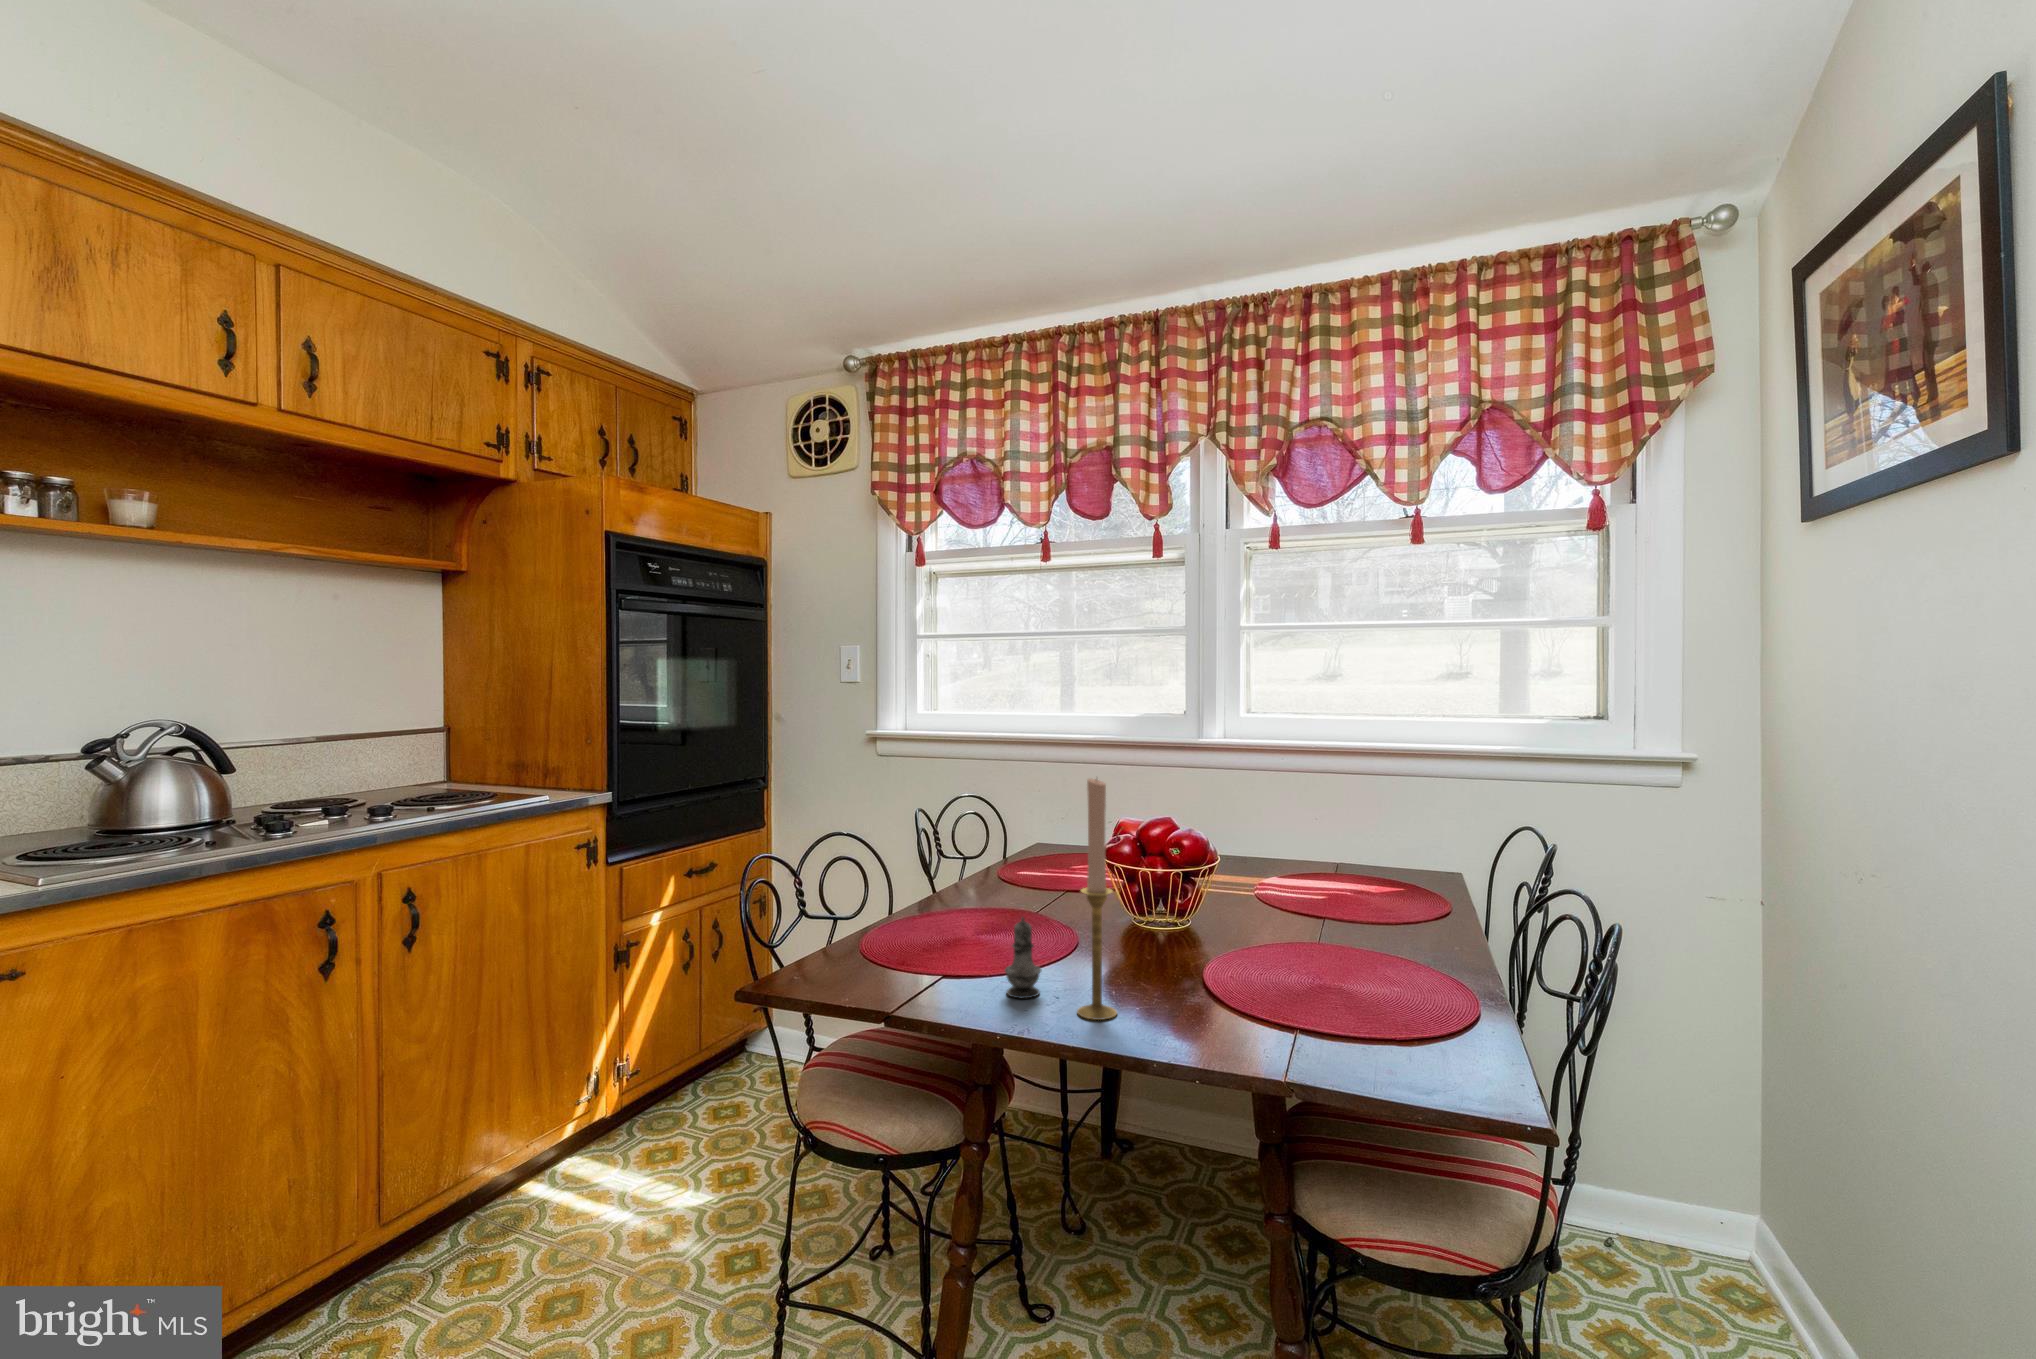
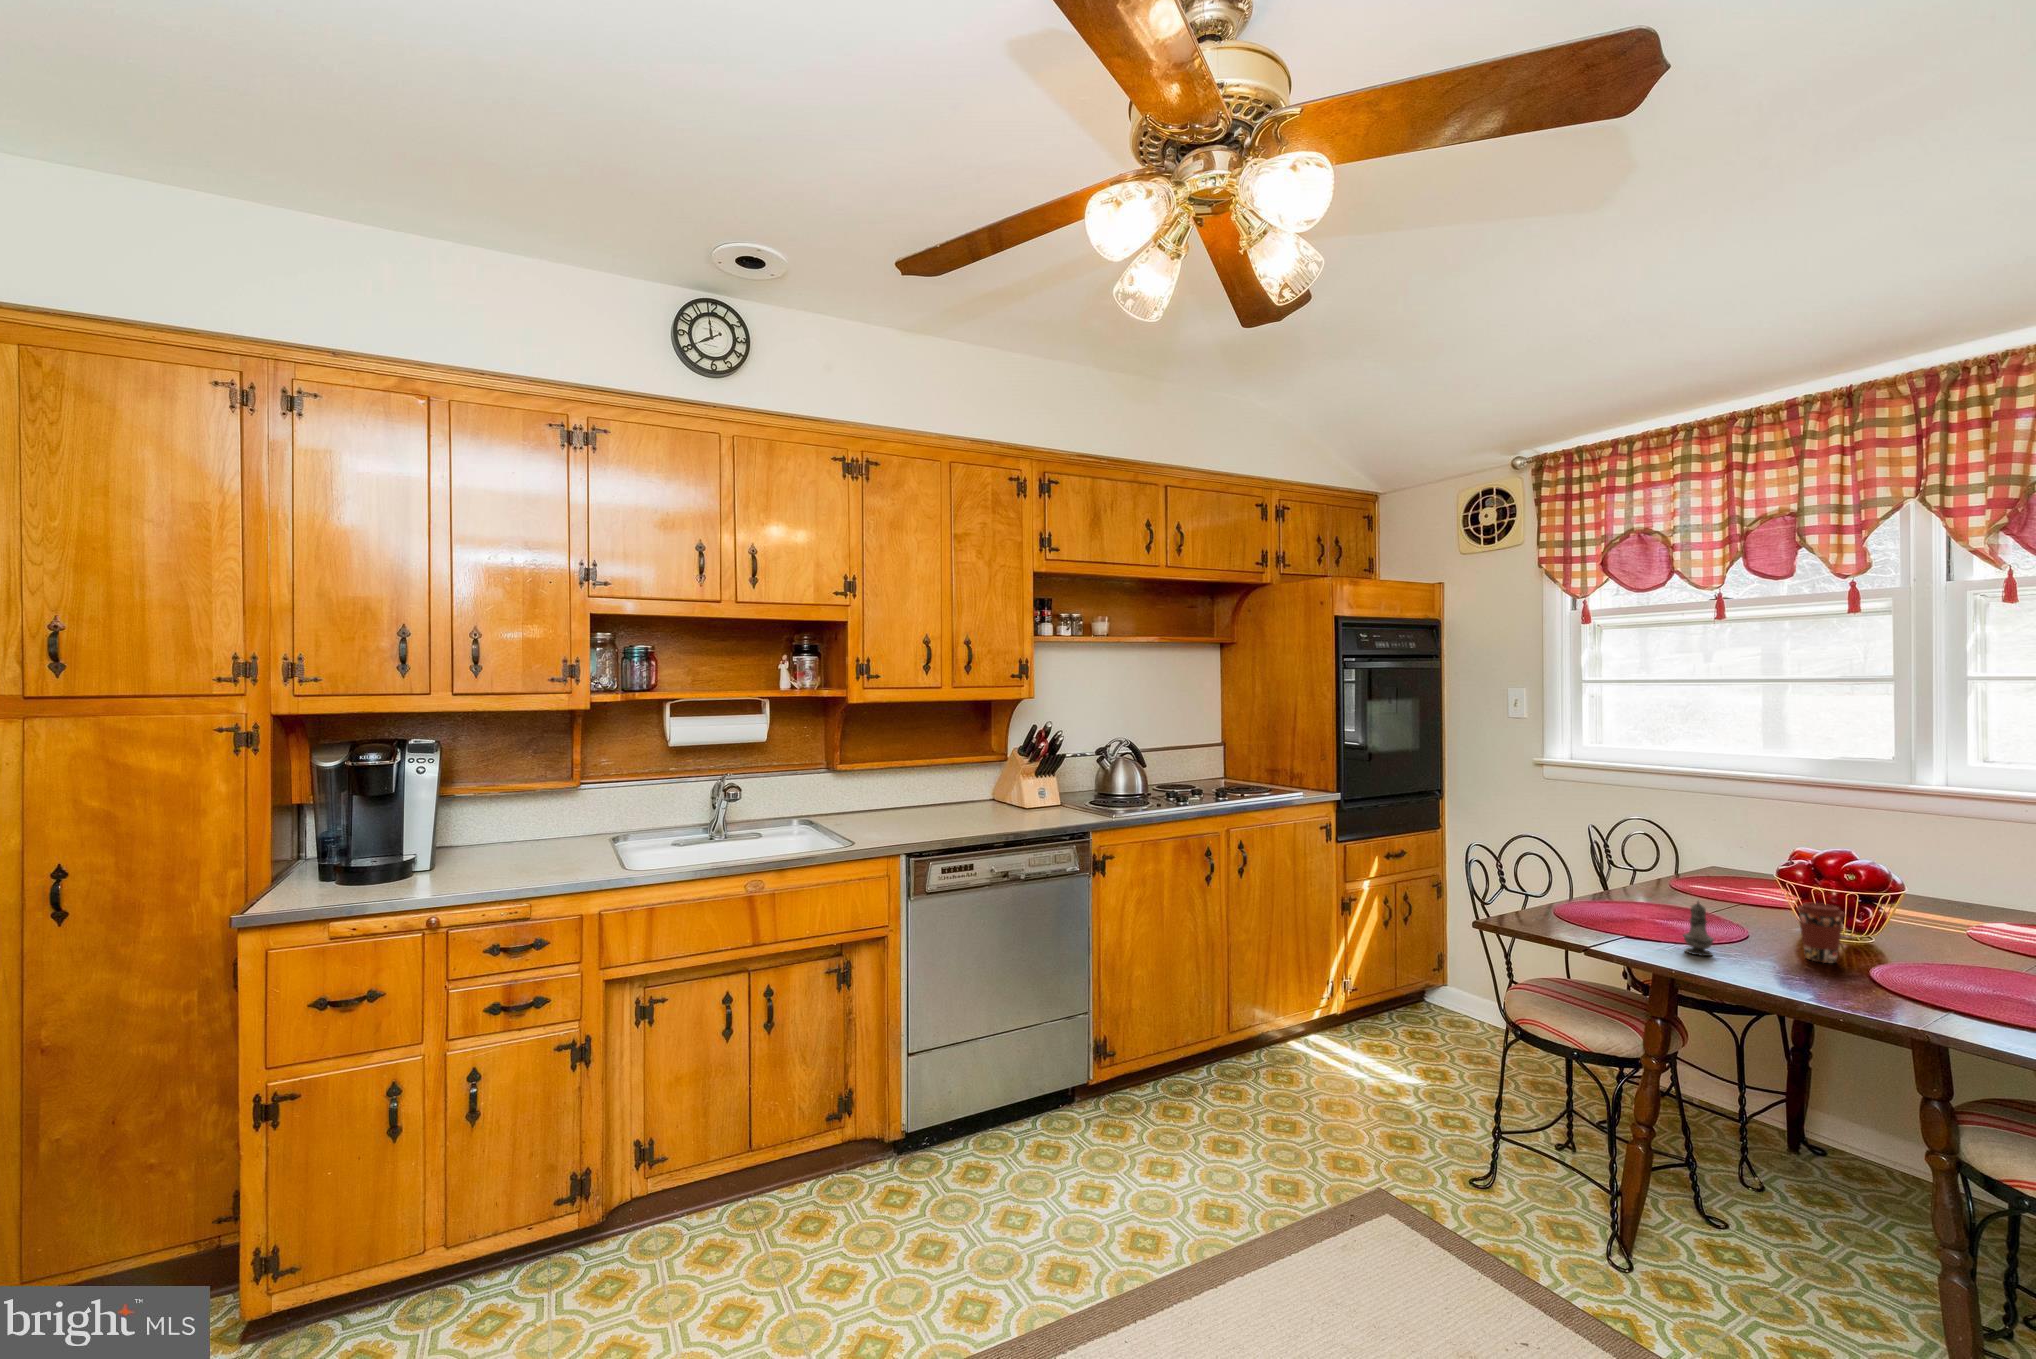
candlestick: present [1077,779,1117,1020] -> none [1745,809,1781,975]
coffee cup: none [1128,896,1178,977] -> present [1797,903,1845,963]

